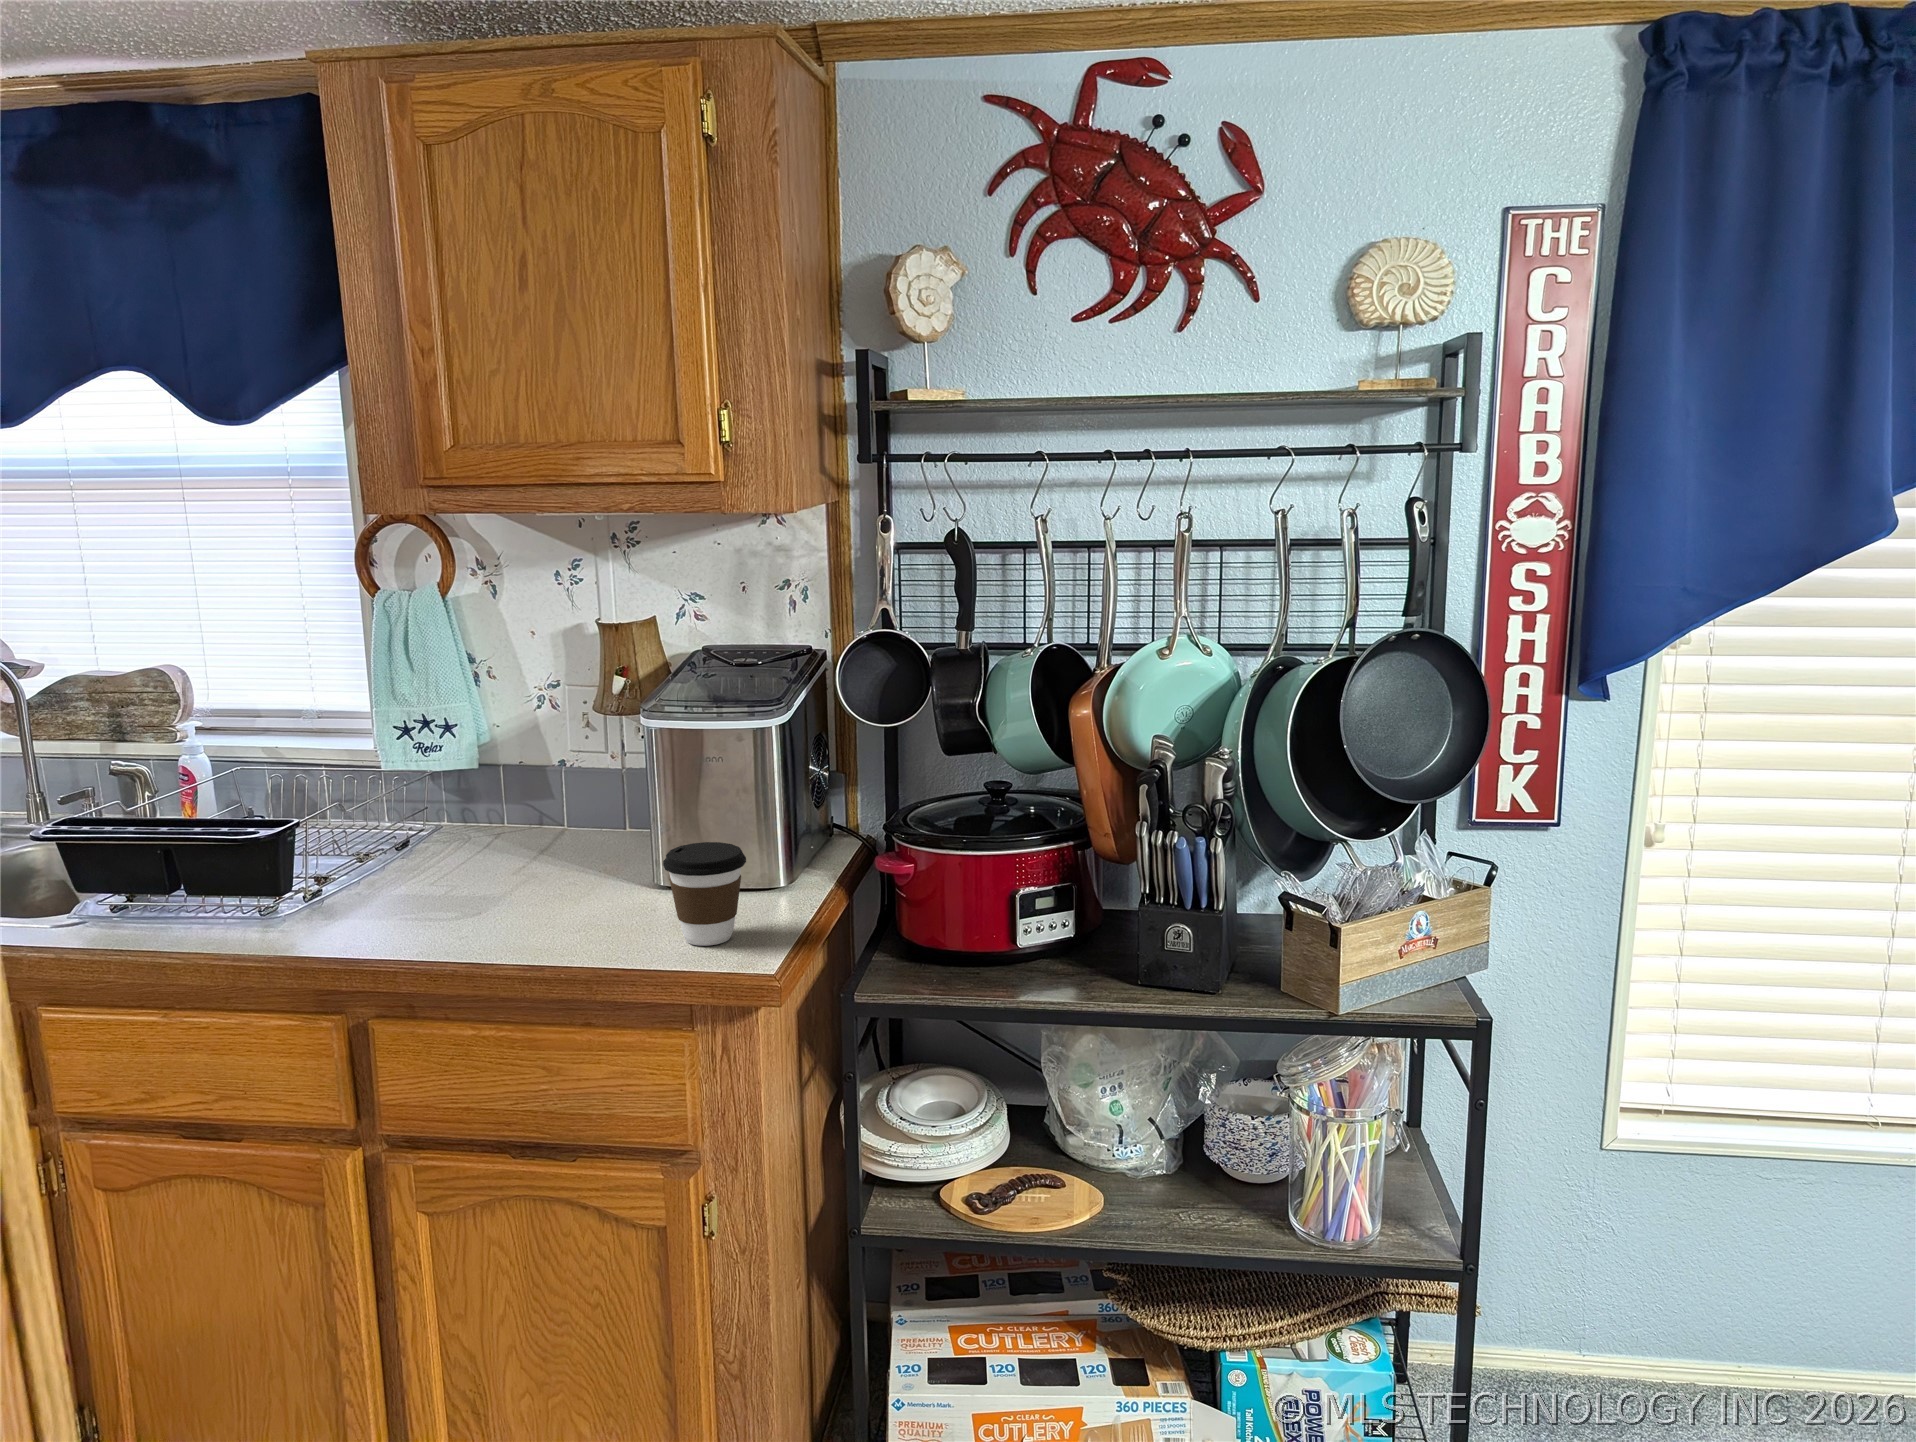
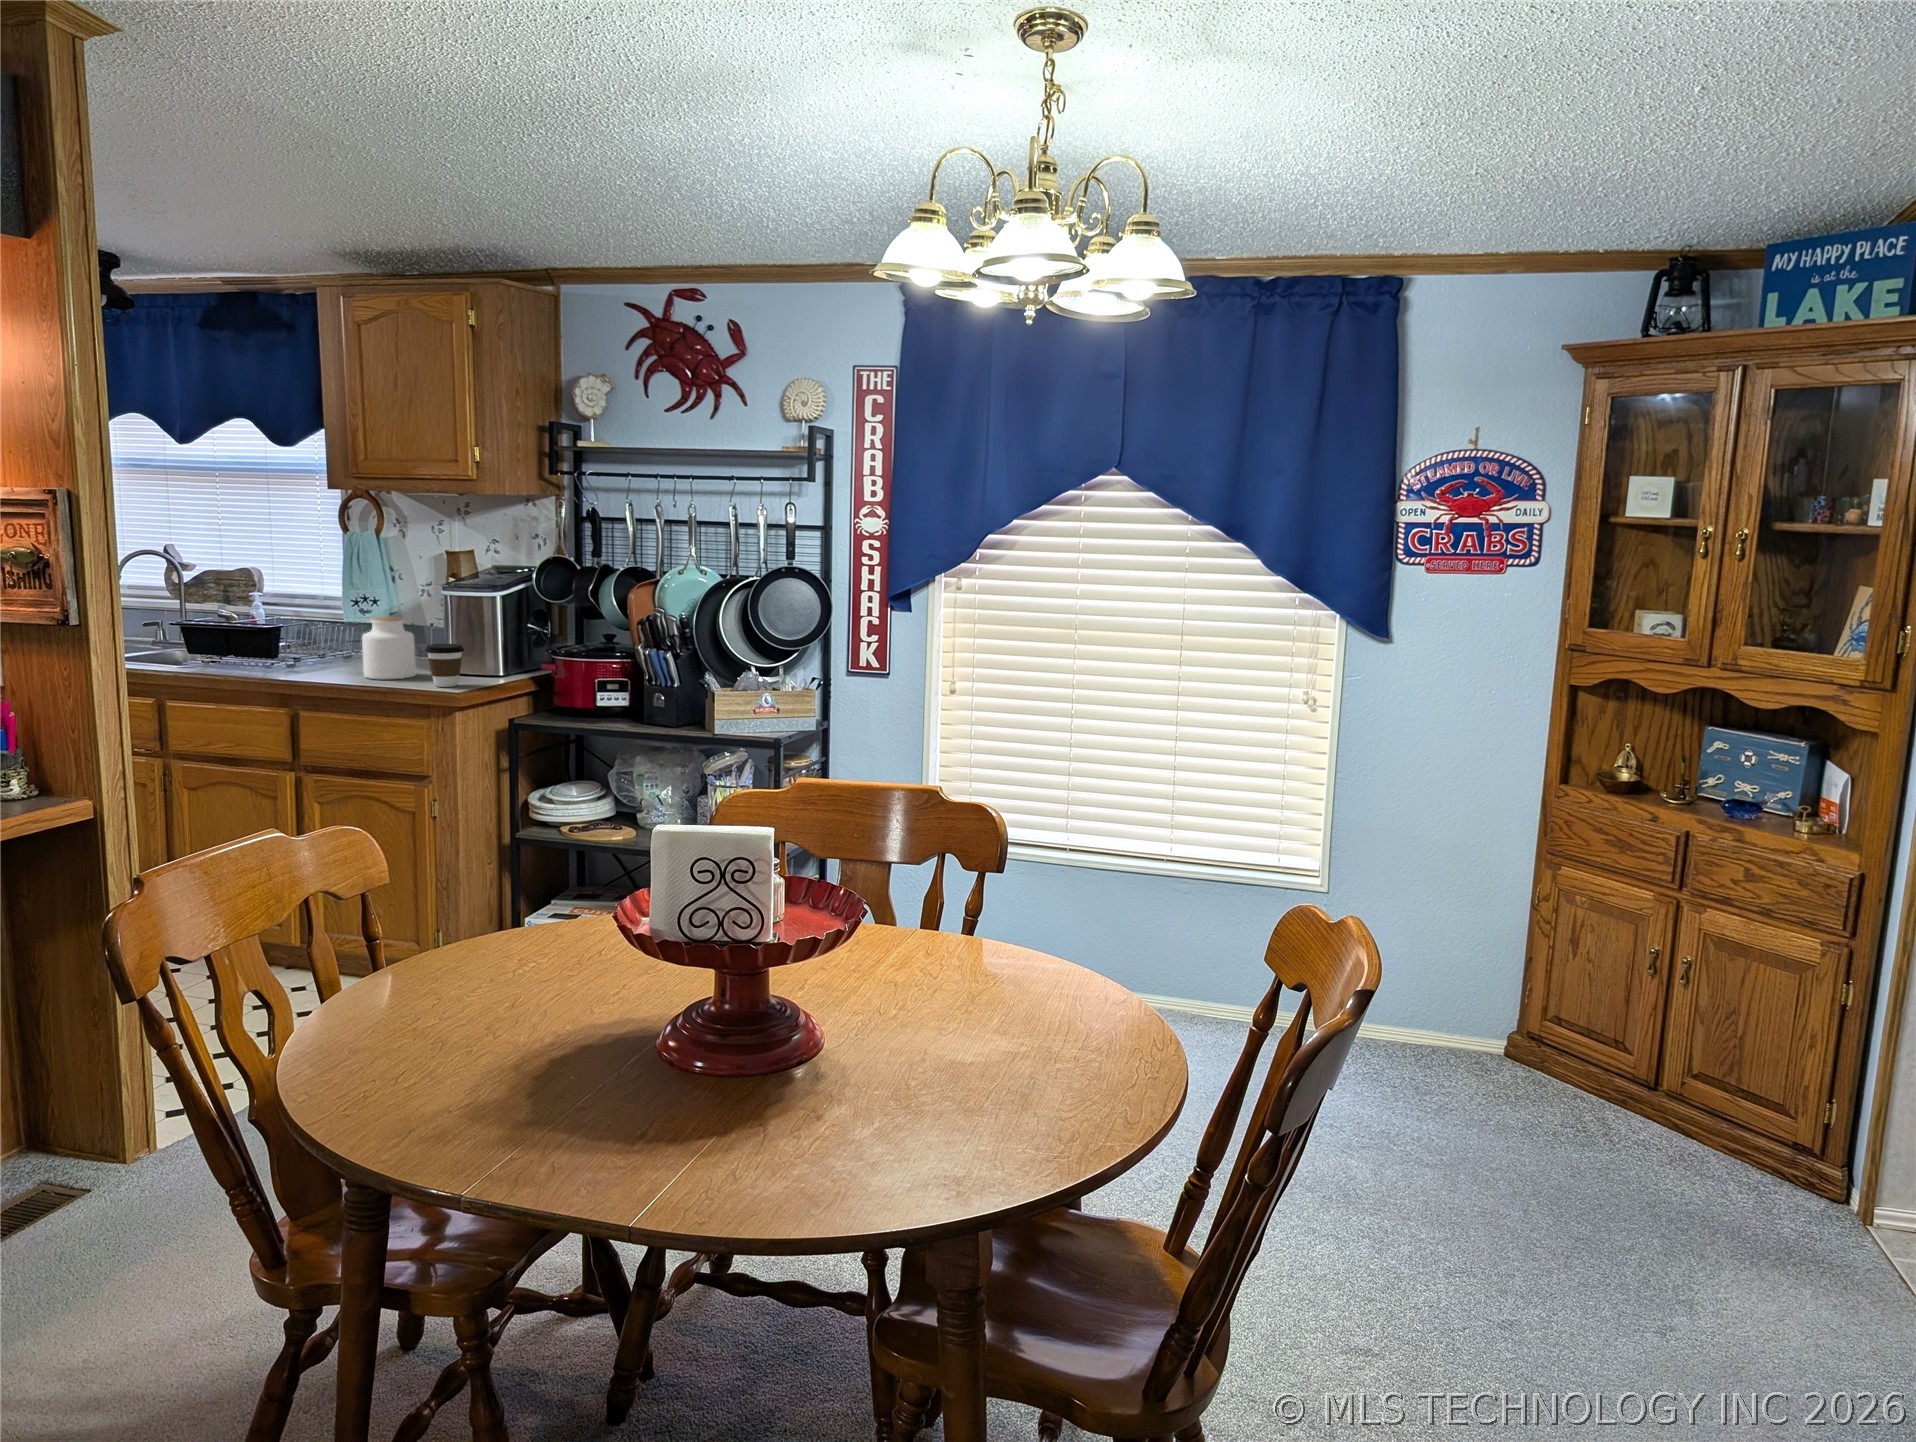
jar: none [490,781,604,927] -> present [362,617,416,680]

